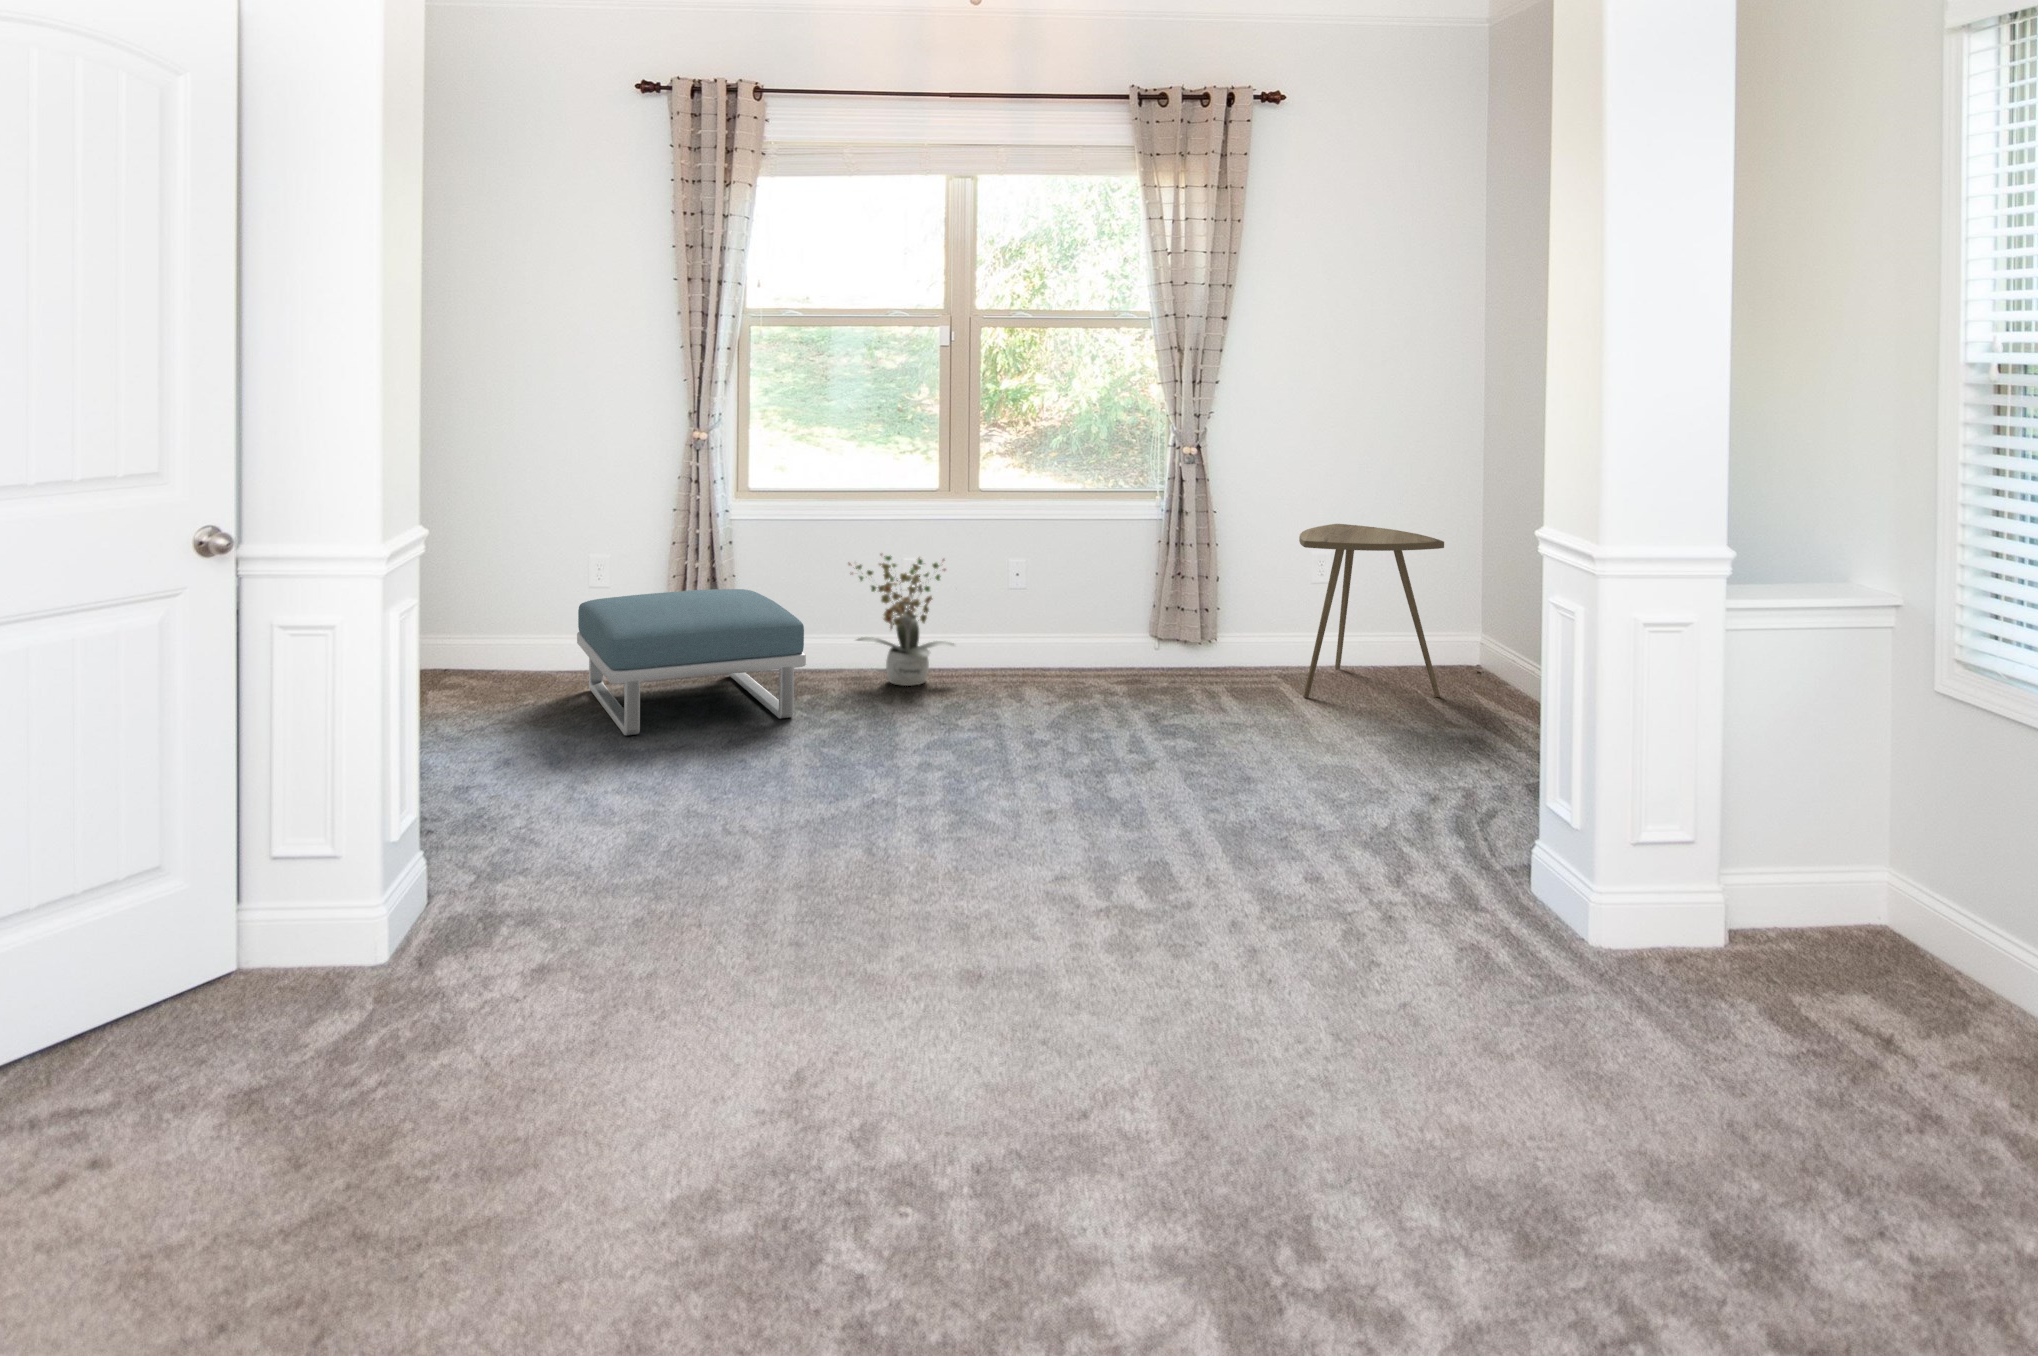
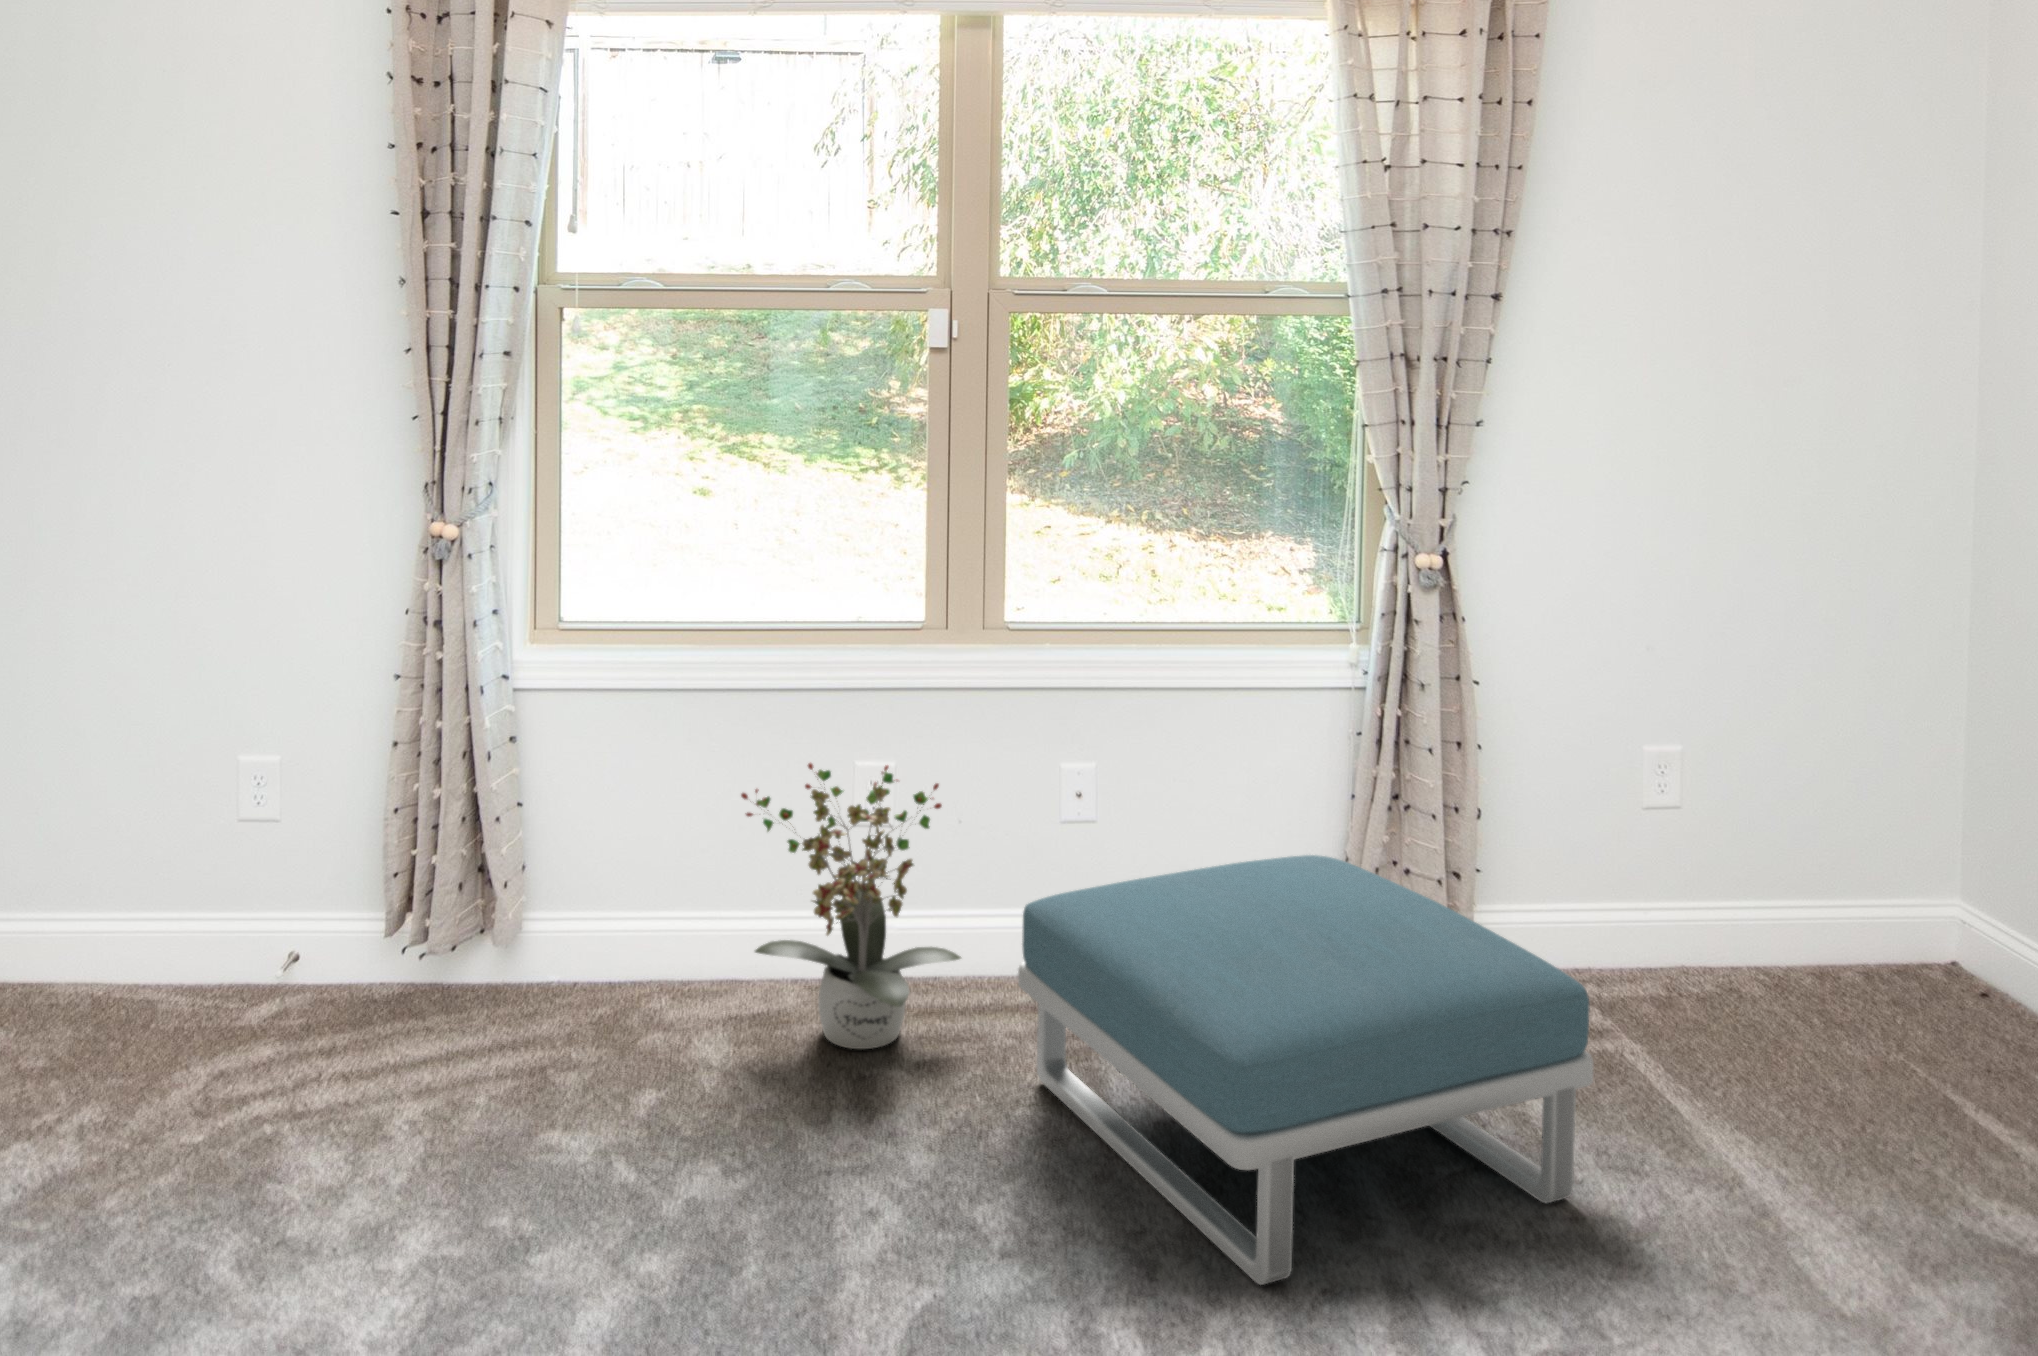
side table: present [1299,524,1444,697] -> none [1666,703,1990,1093]
footstool: present [577,589,806,735] -> present [1018,855,1593,1285]

